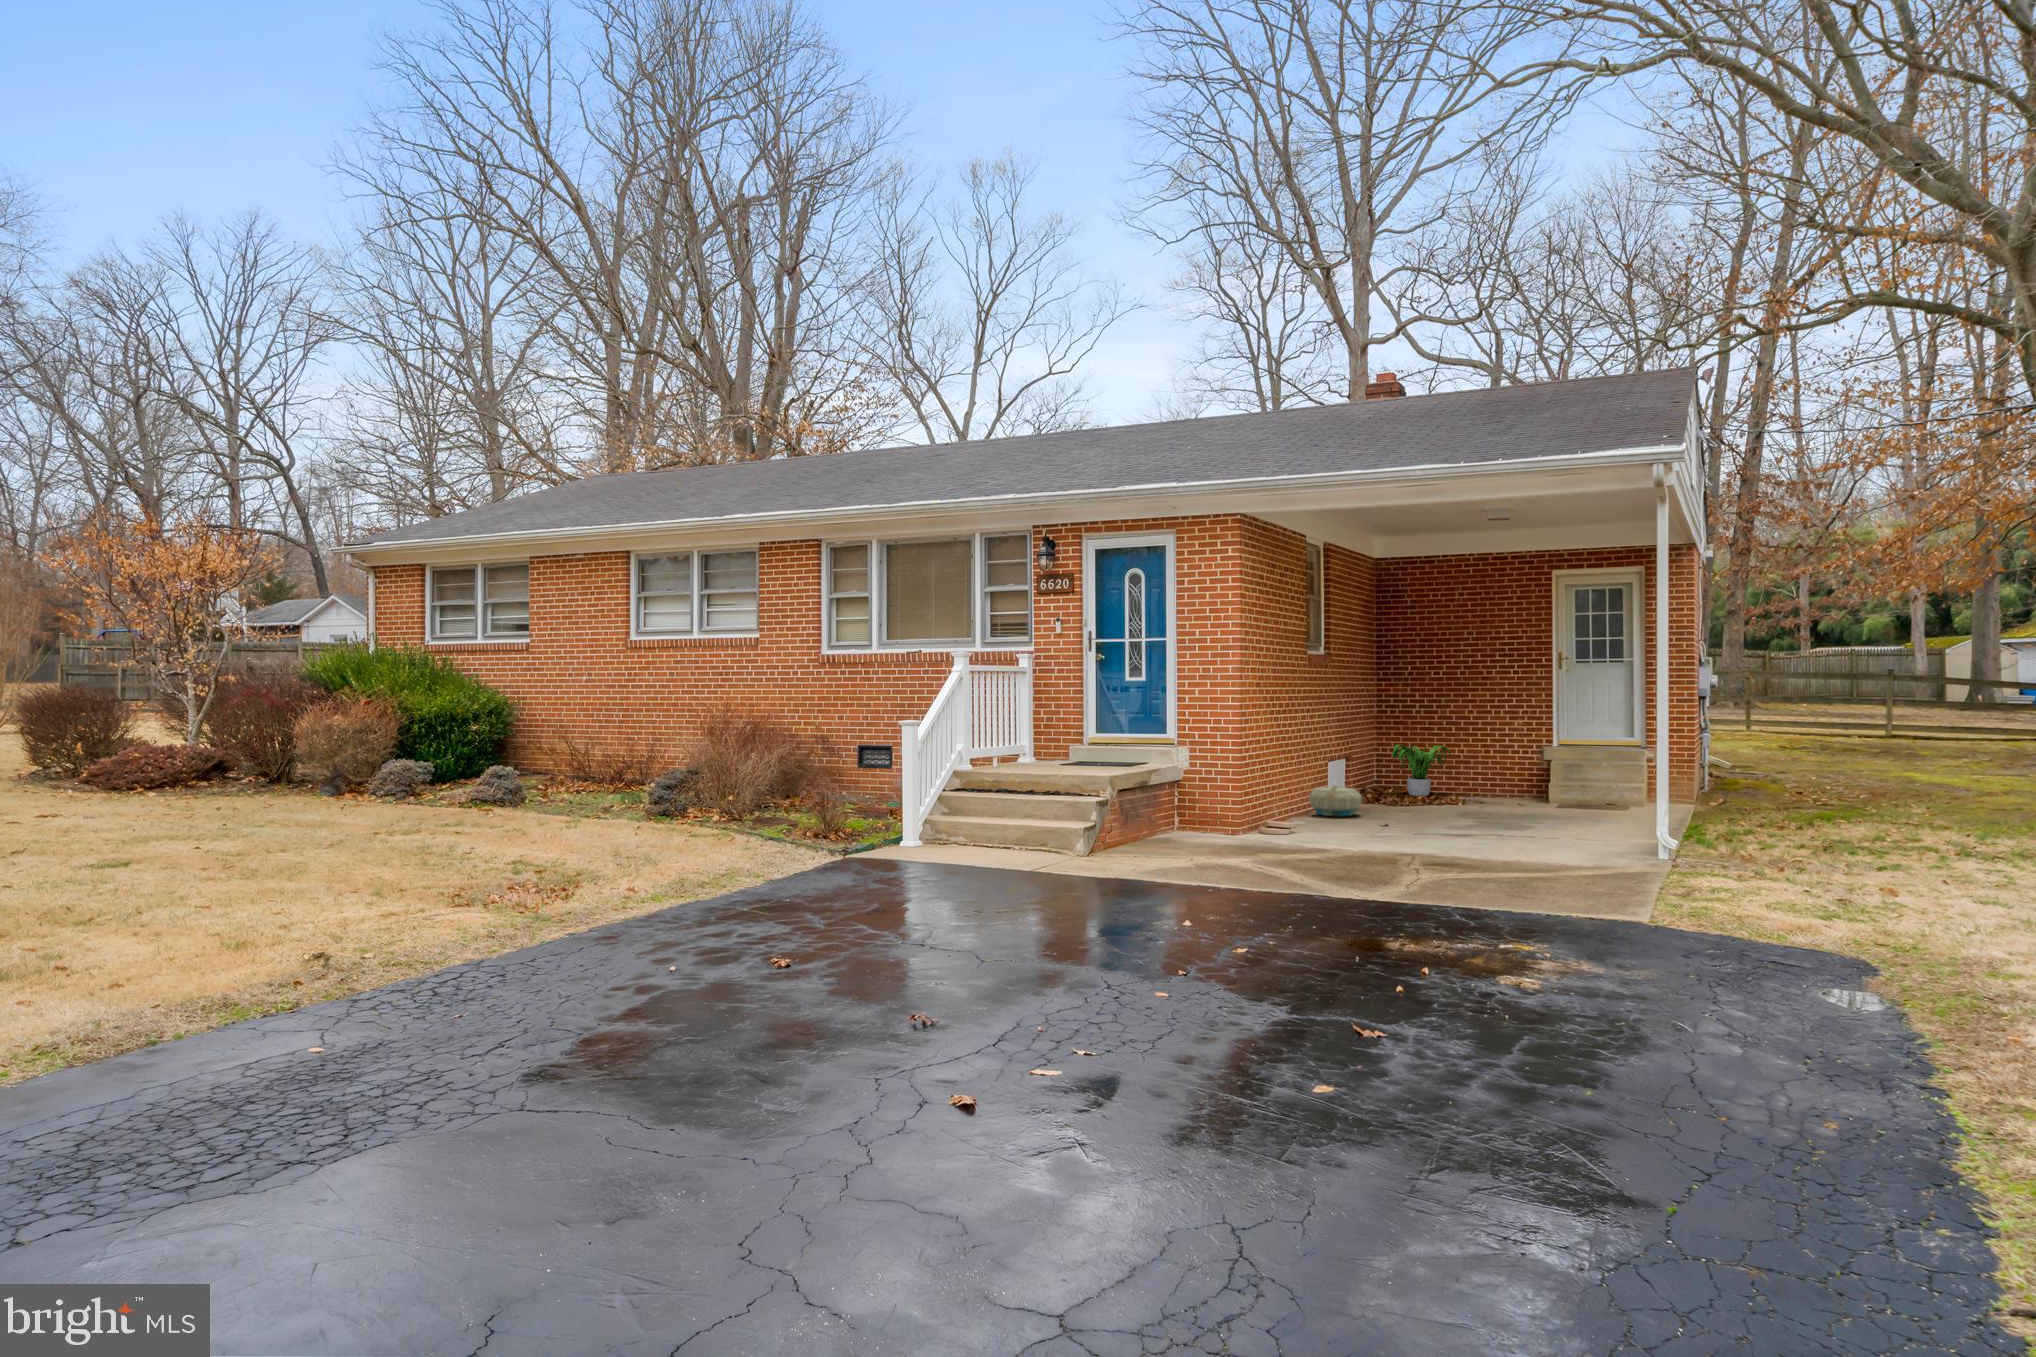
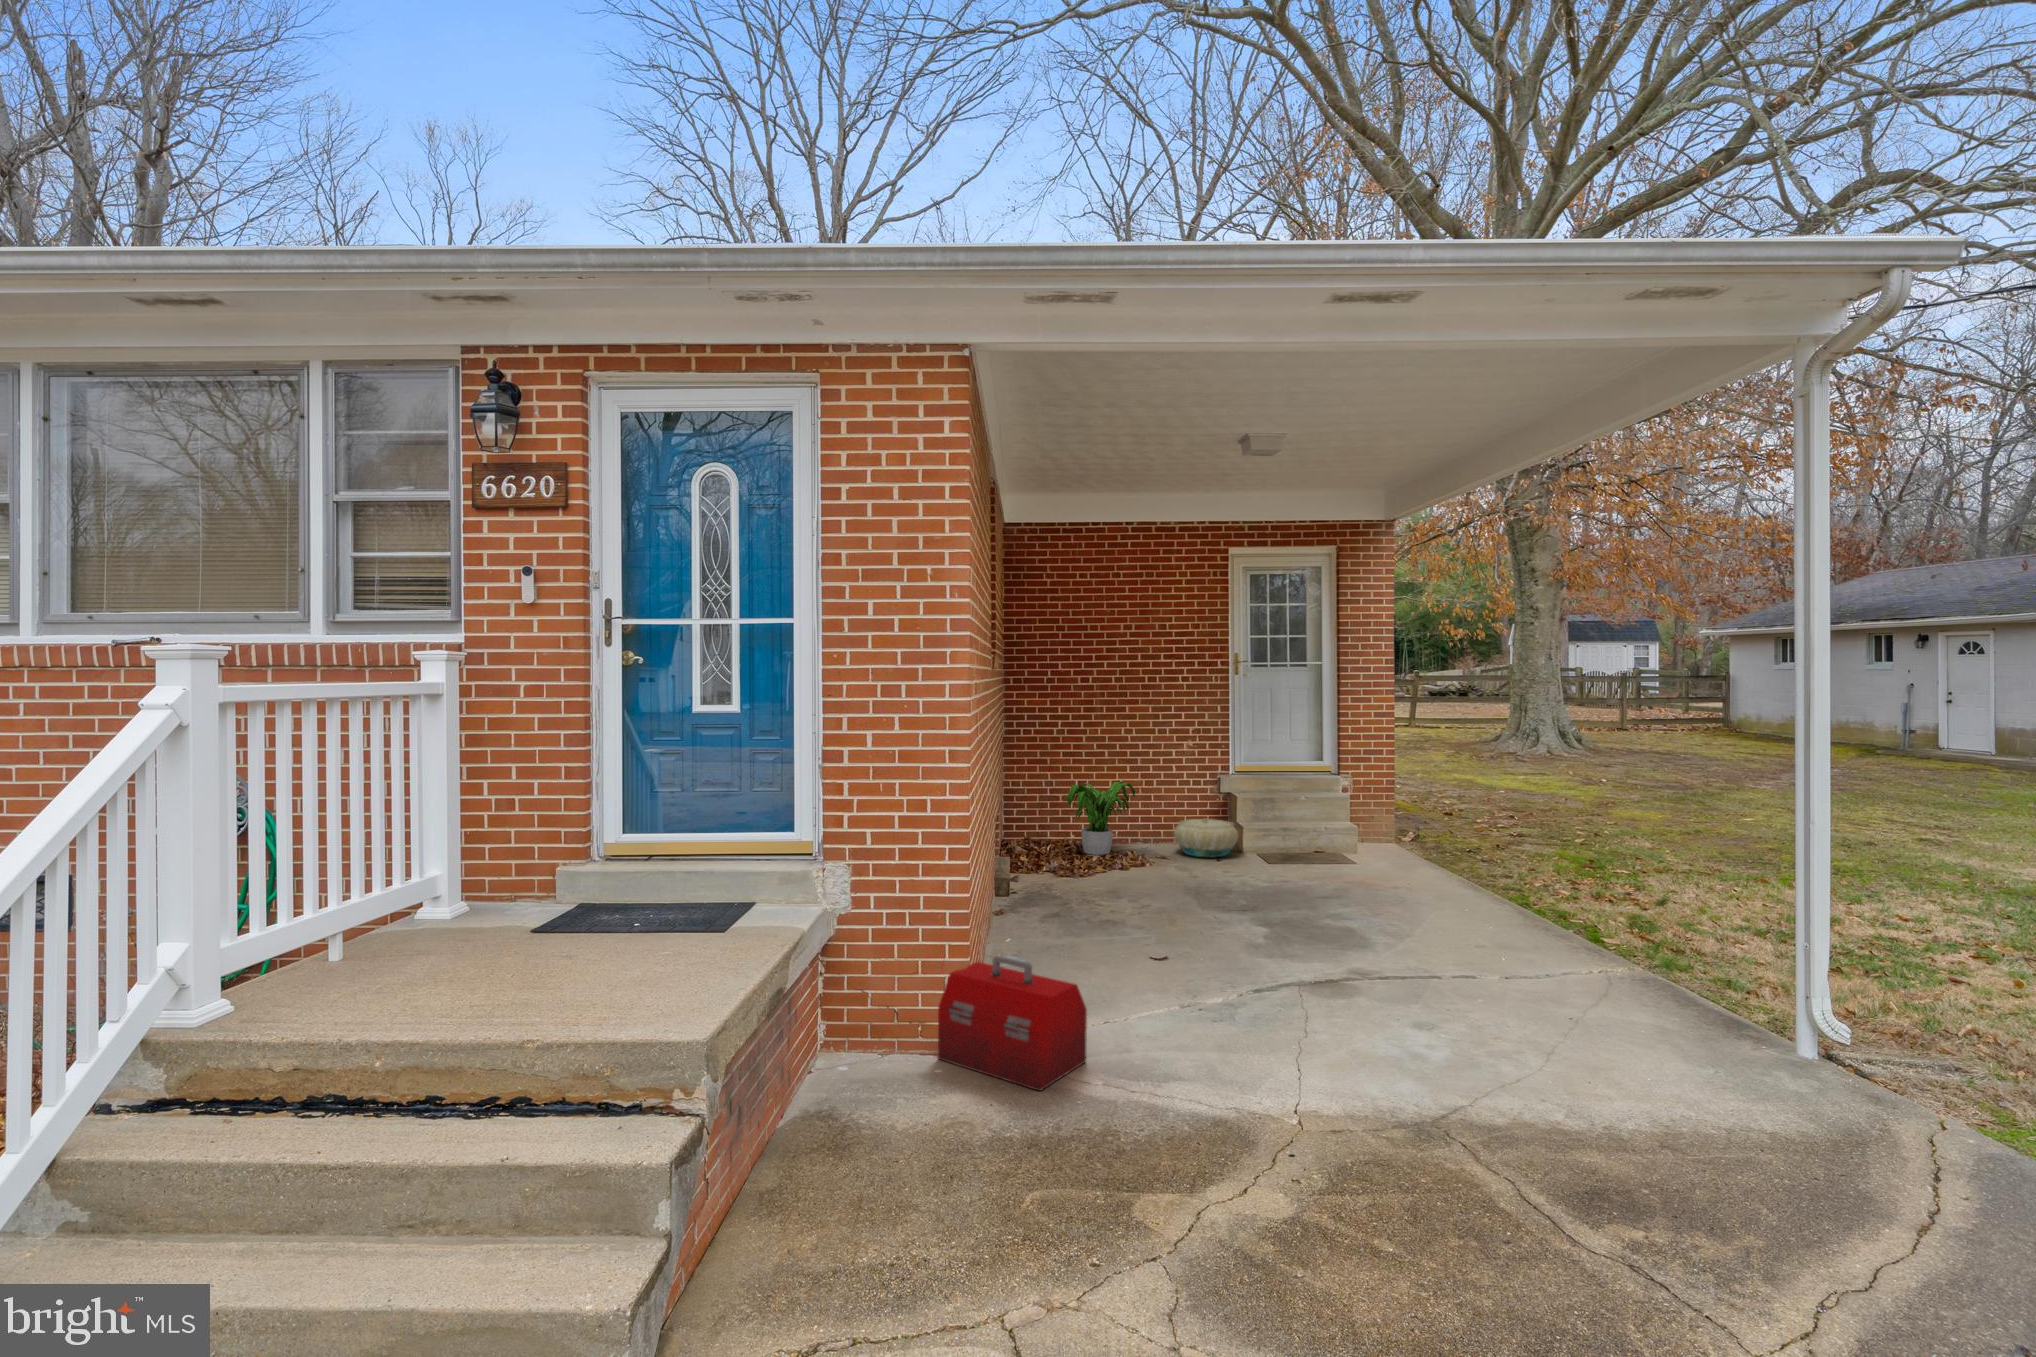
basket: present [1309,786,1362,816] -> present [1174,819,1239,857]
toolbox: none [1224,790,1288,840] -> present [938,956,1087,1091]

